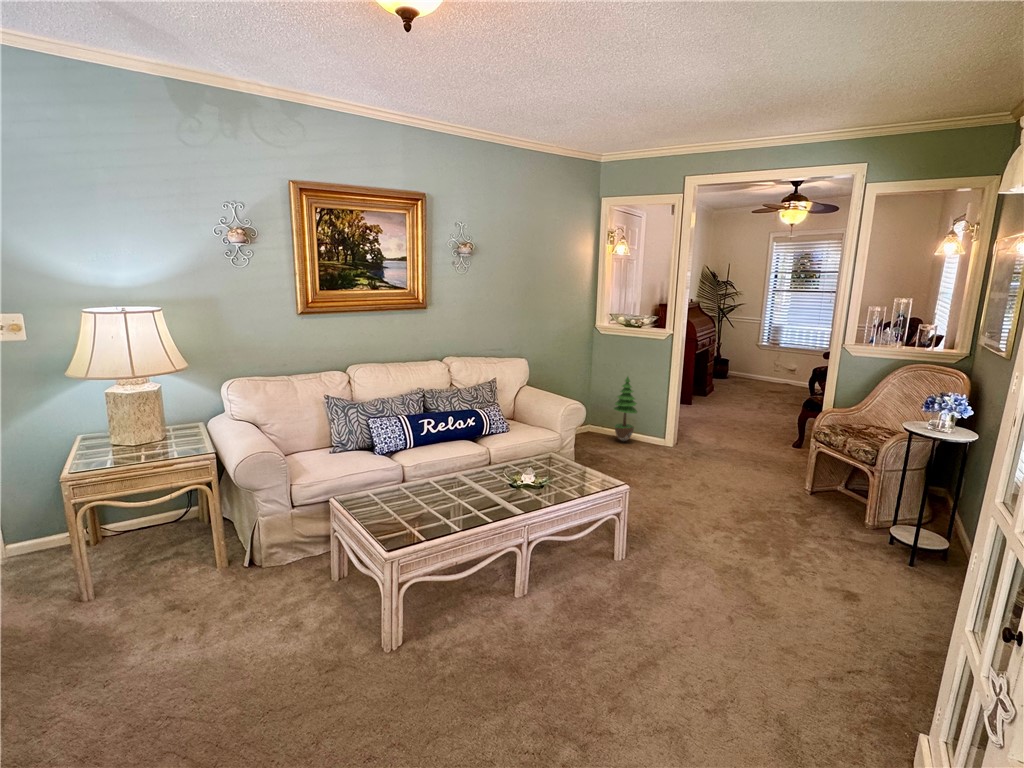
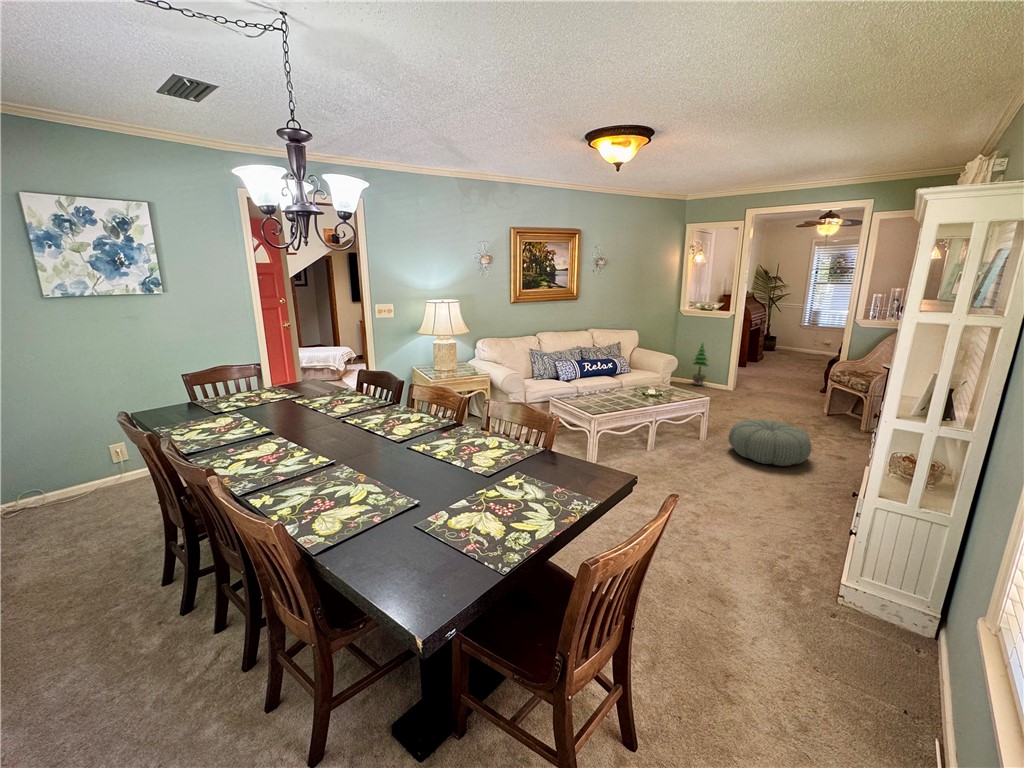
pouf: none [663,525,806,628] -> present [728,419,811,466]

